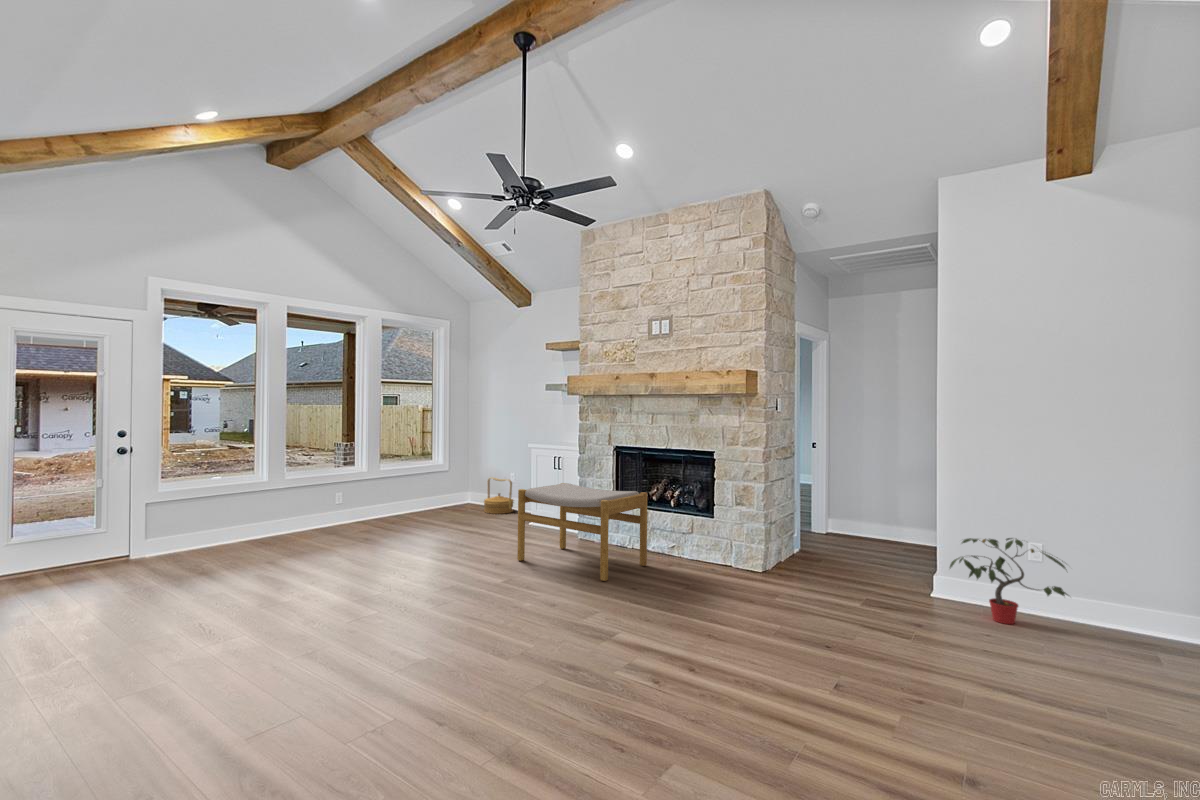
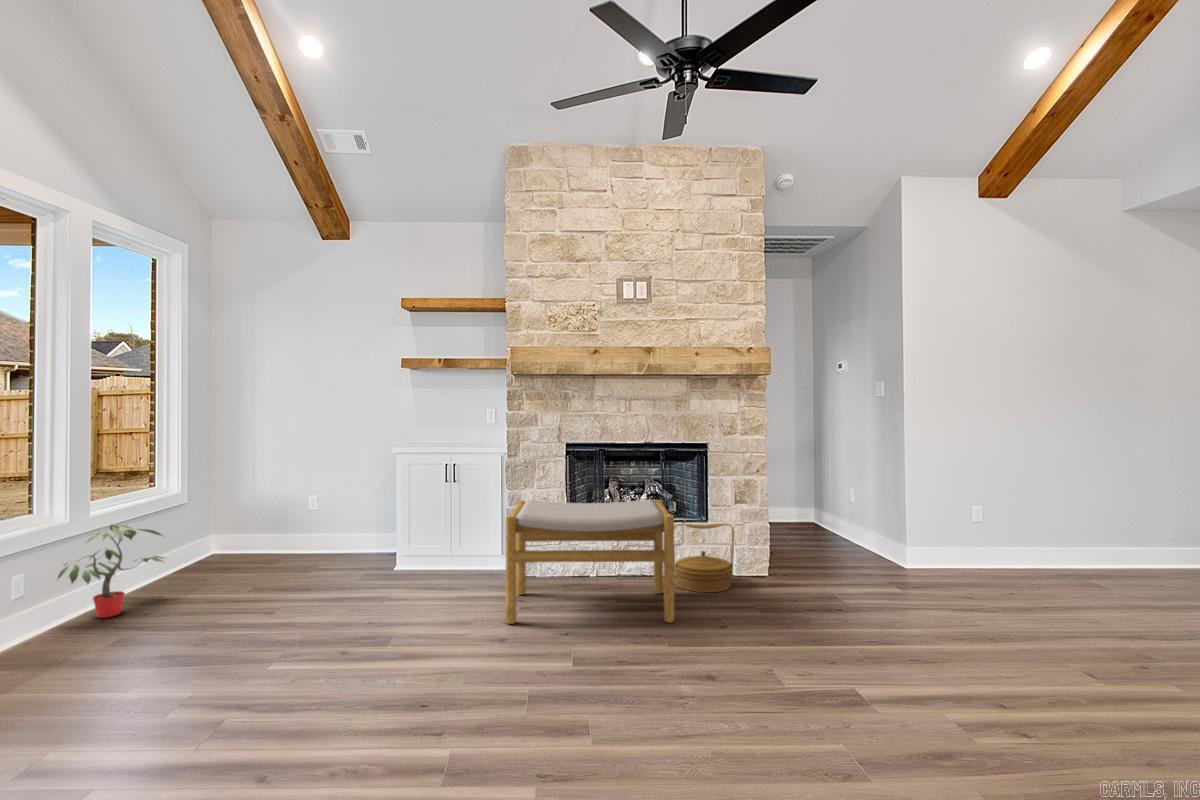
woven basket: present [484,477,514,514] -> present [674,523,735,592]
potted plant: present [950,538,1068,624] -> present [58,525,163,618]

